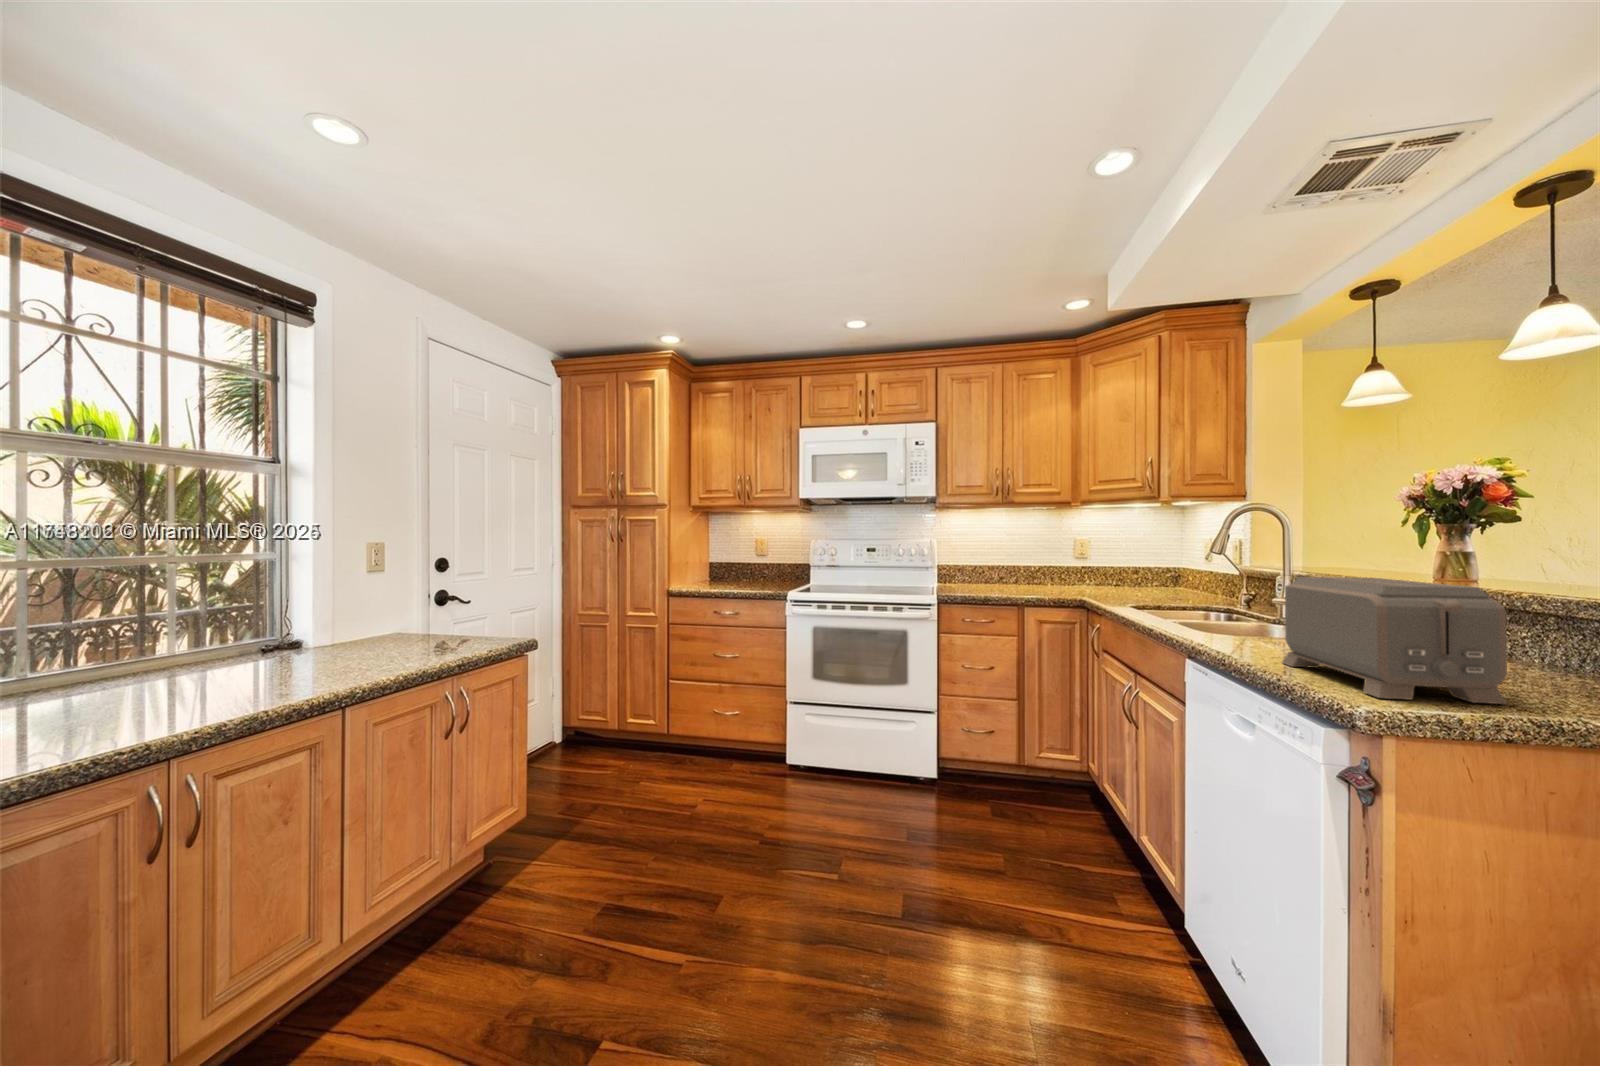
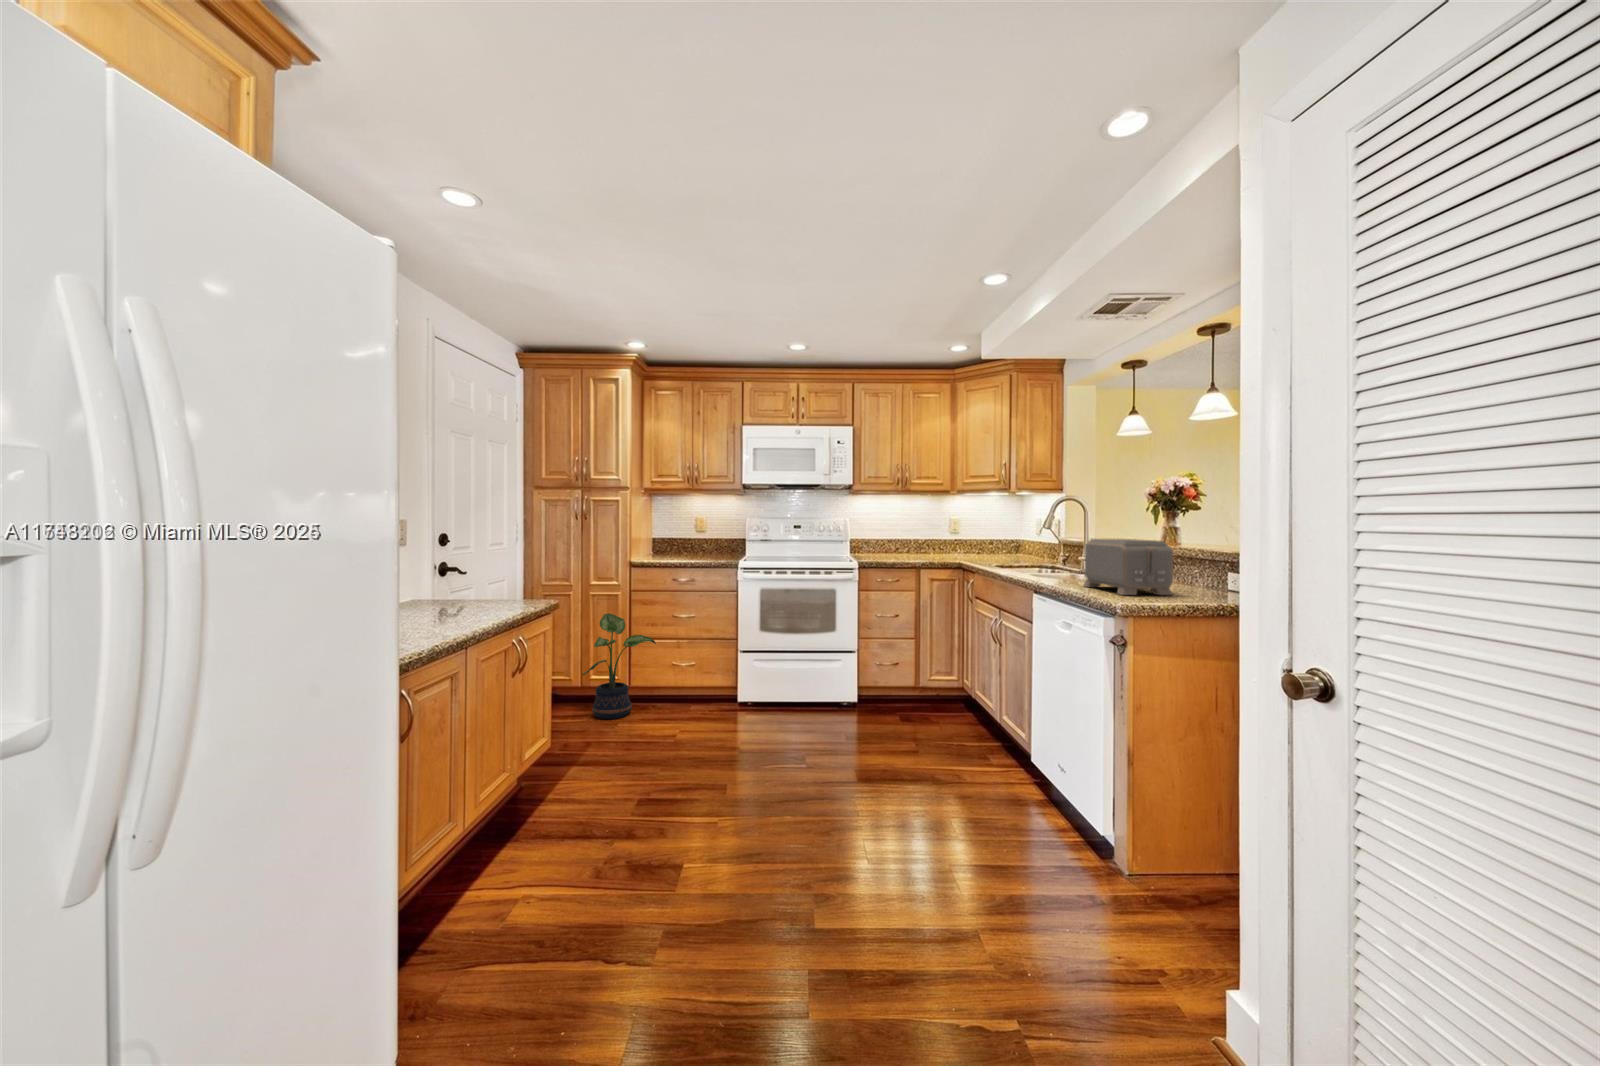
potted plant: none [599,649,686,778] -> present [583,613,656,719]

